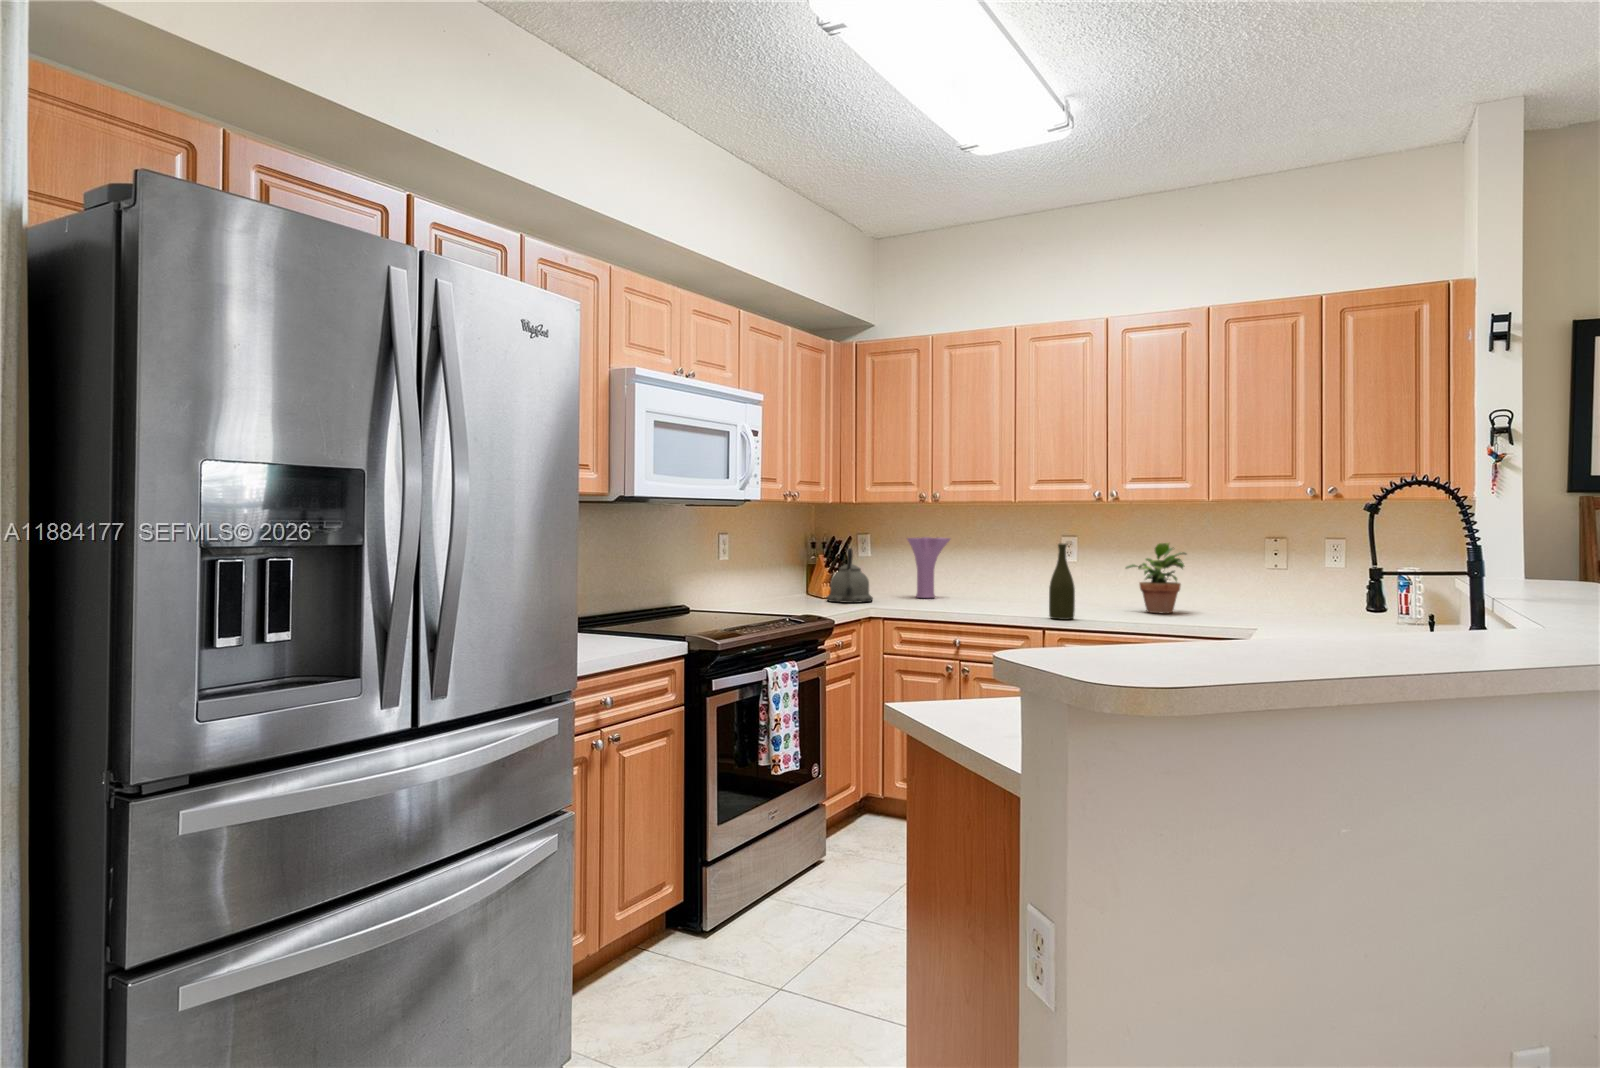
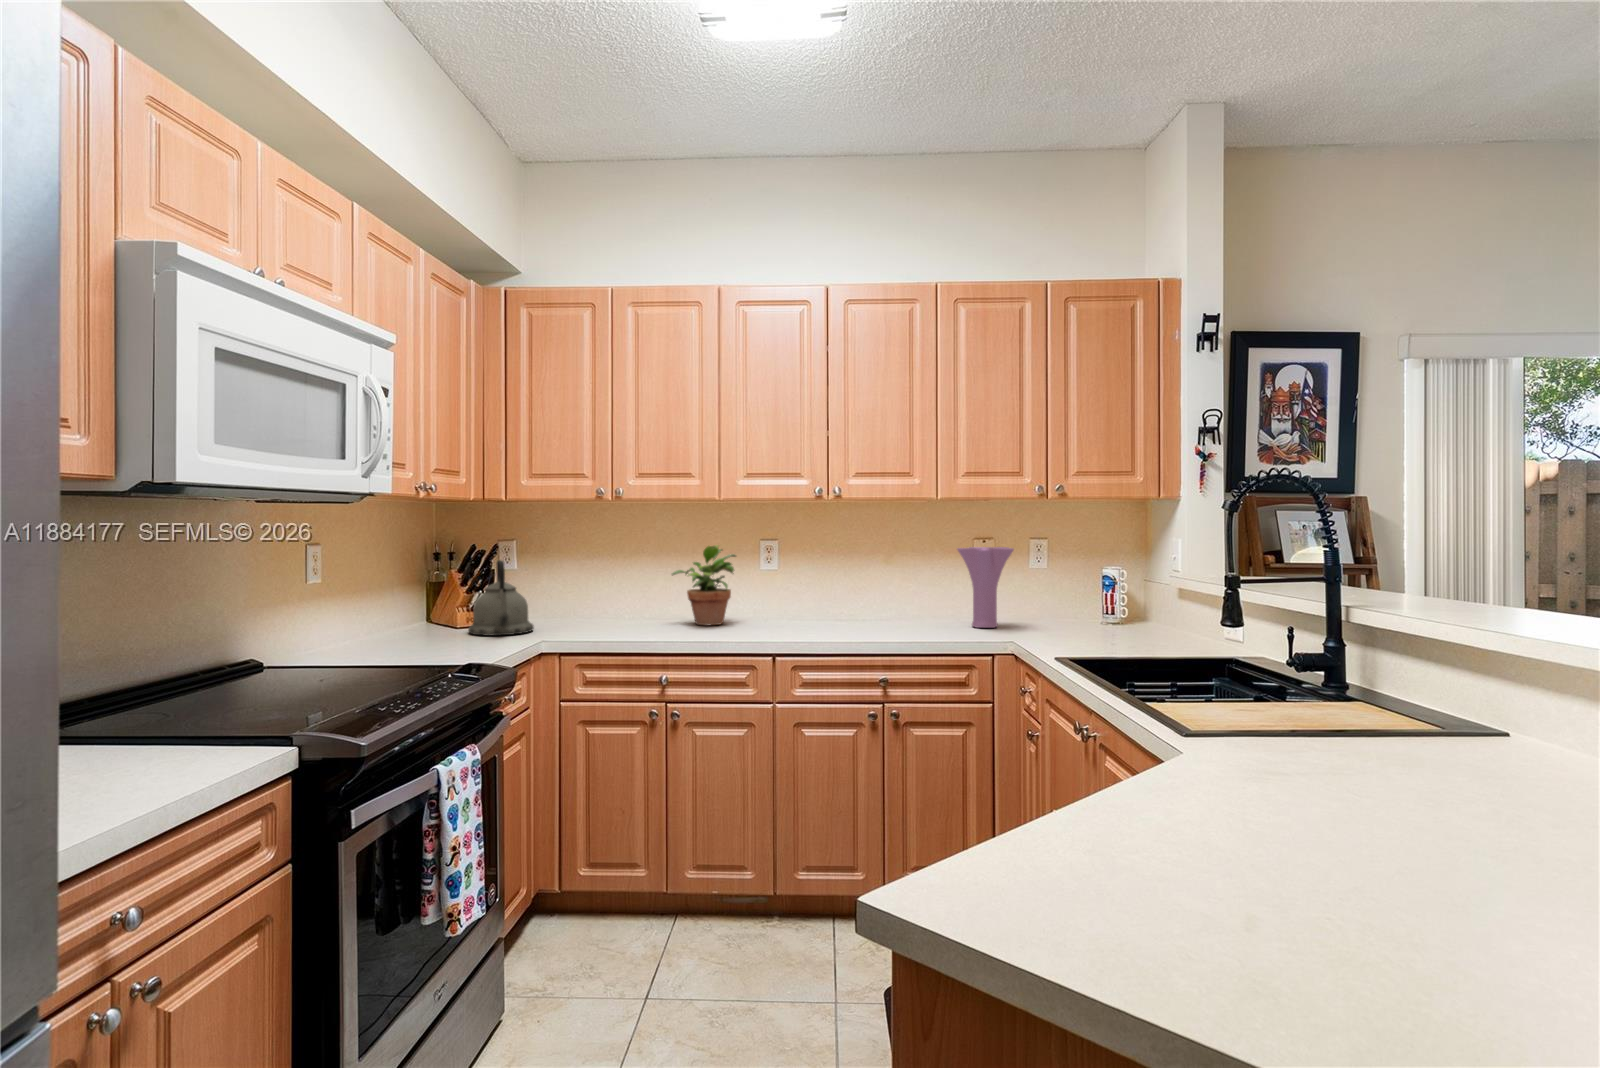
vase: present [907,537,950,598] -> present [957,547,1014,628]
bottle: present [1049,543,1075,620] -> none [779,552,808,645]
potted plant: present [1126,543,1186,613] -> present [672,545,736,625]

